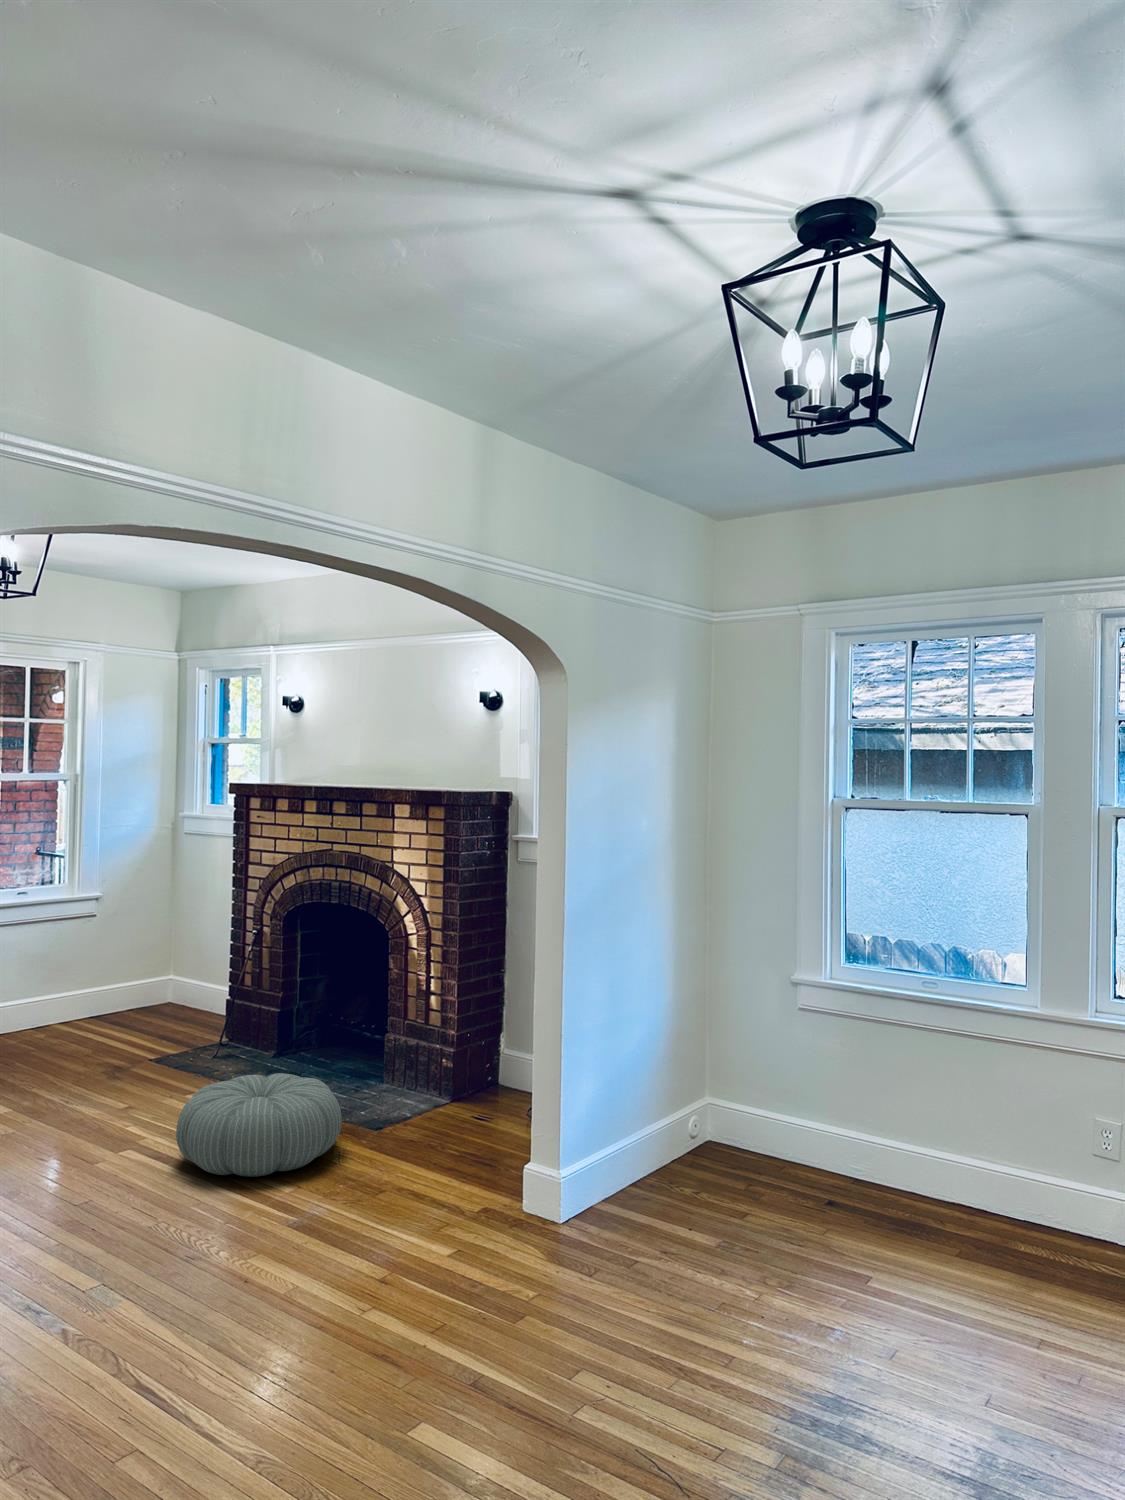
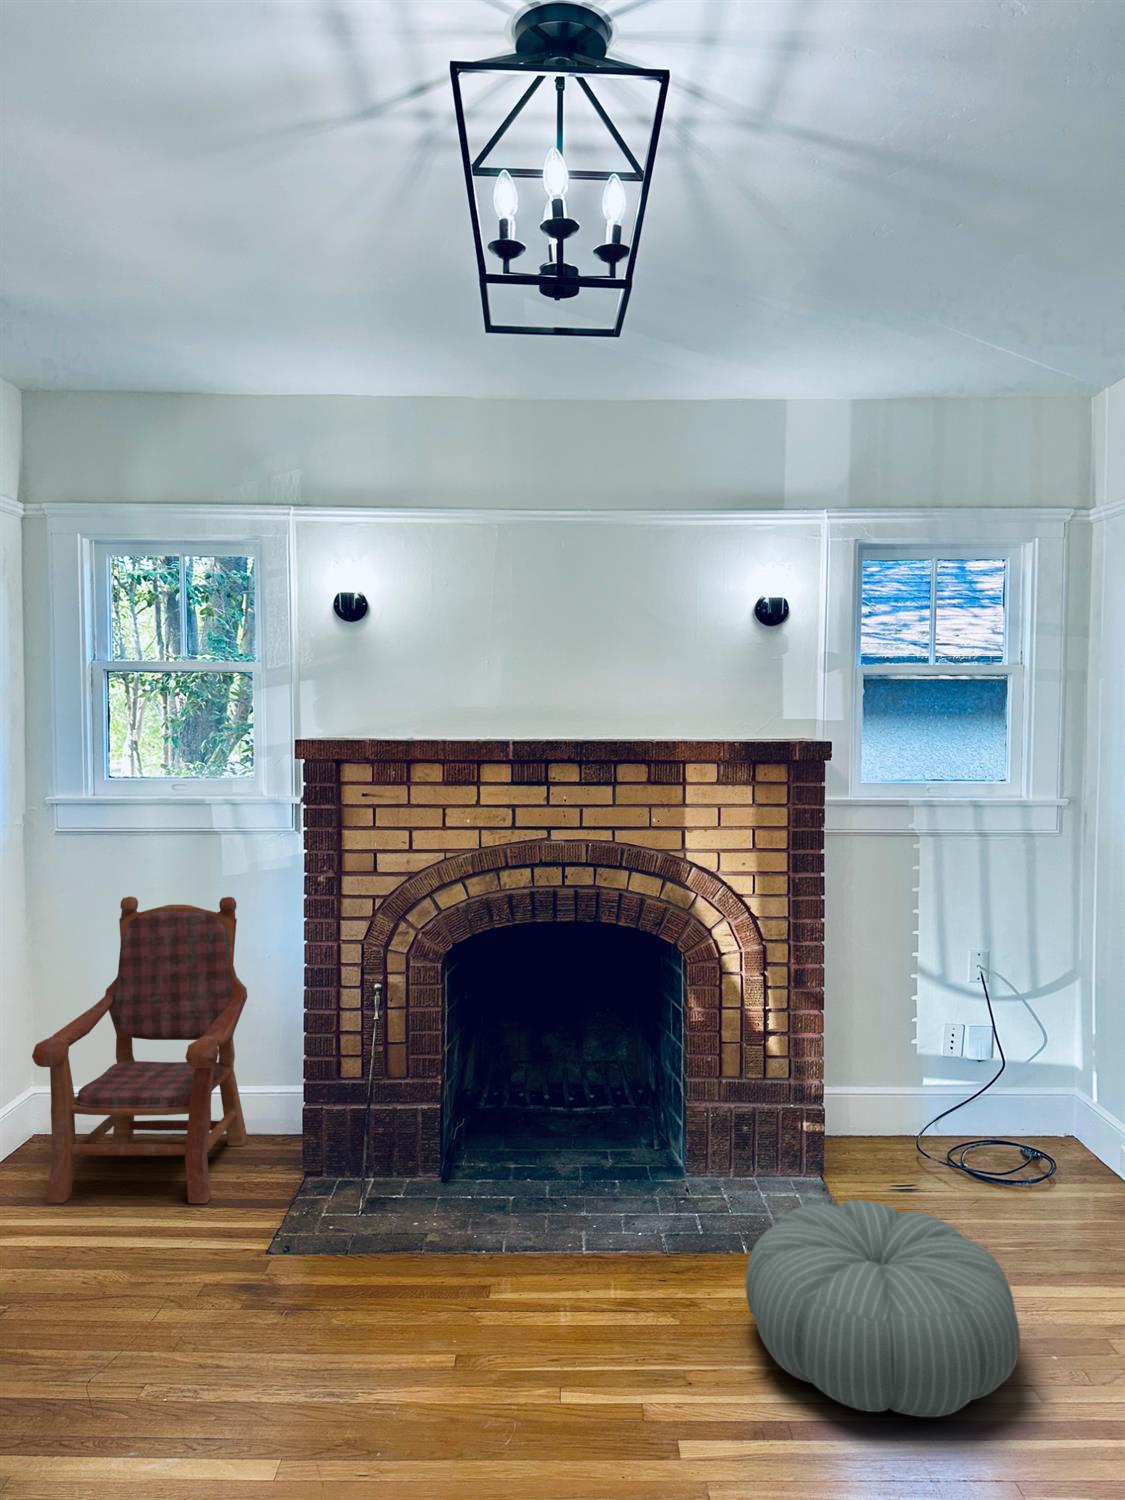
armchair: none [118,872,240,1039] -> present [32,897,248,1203]

